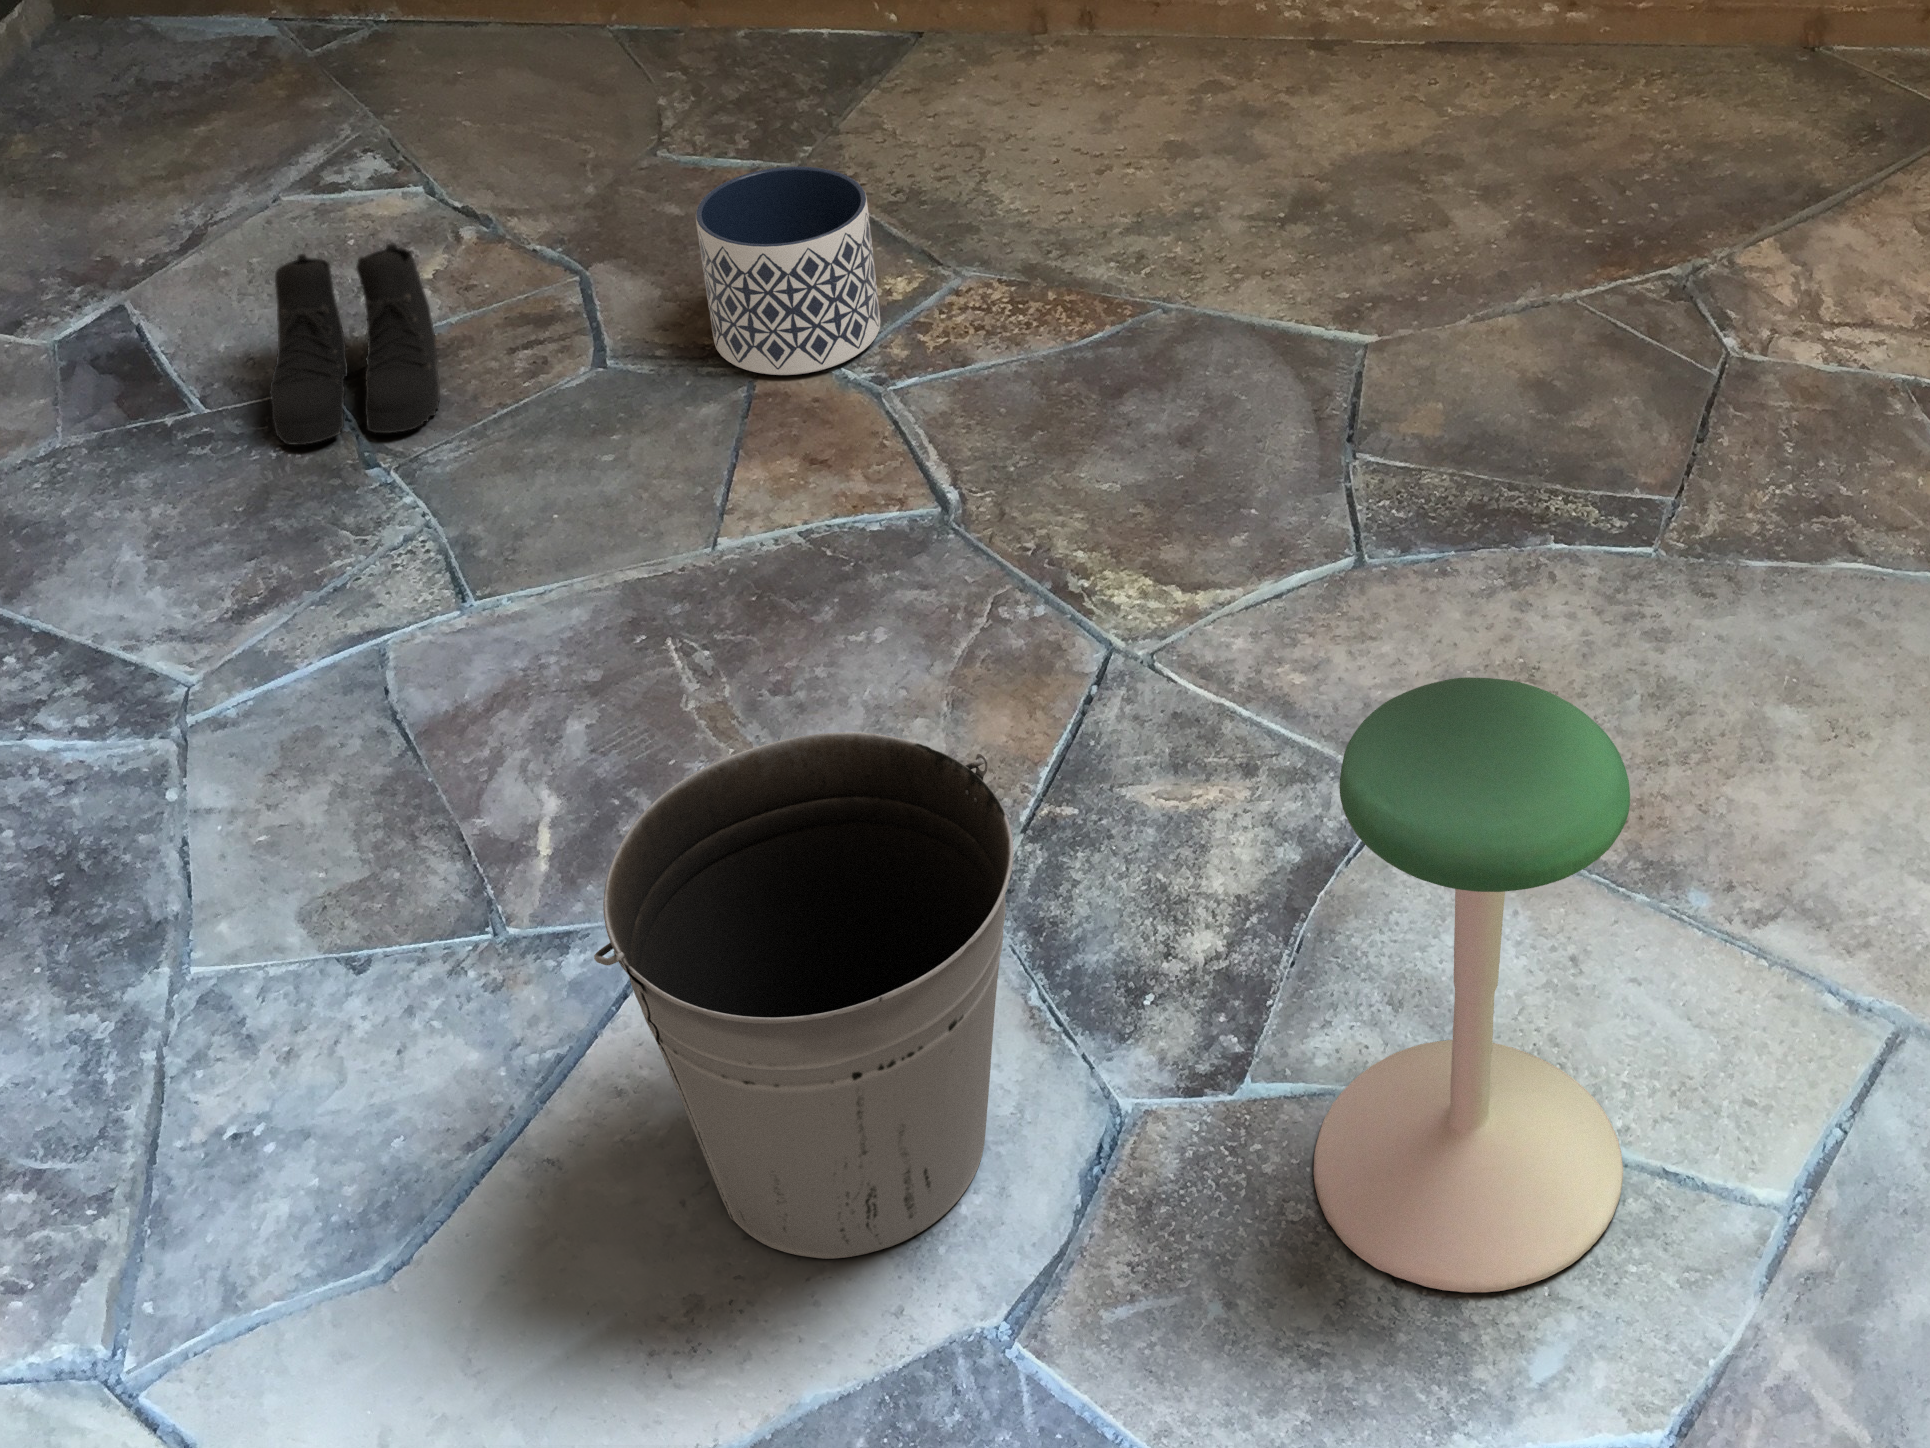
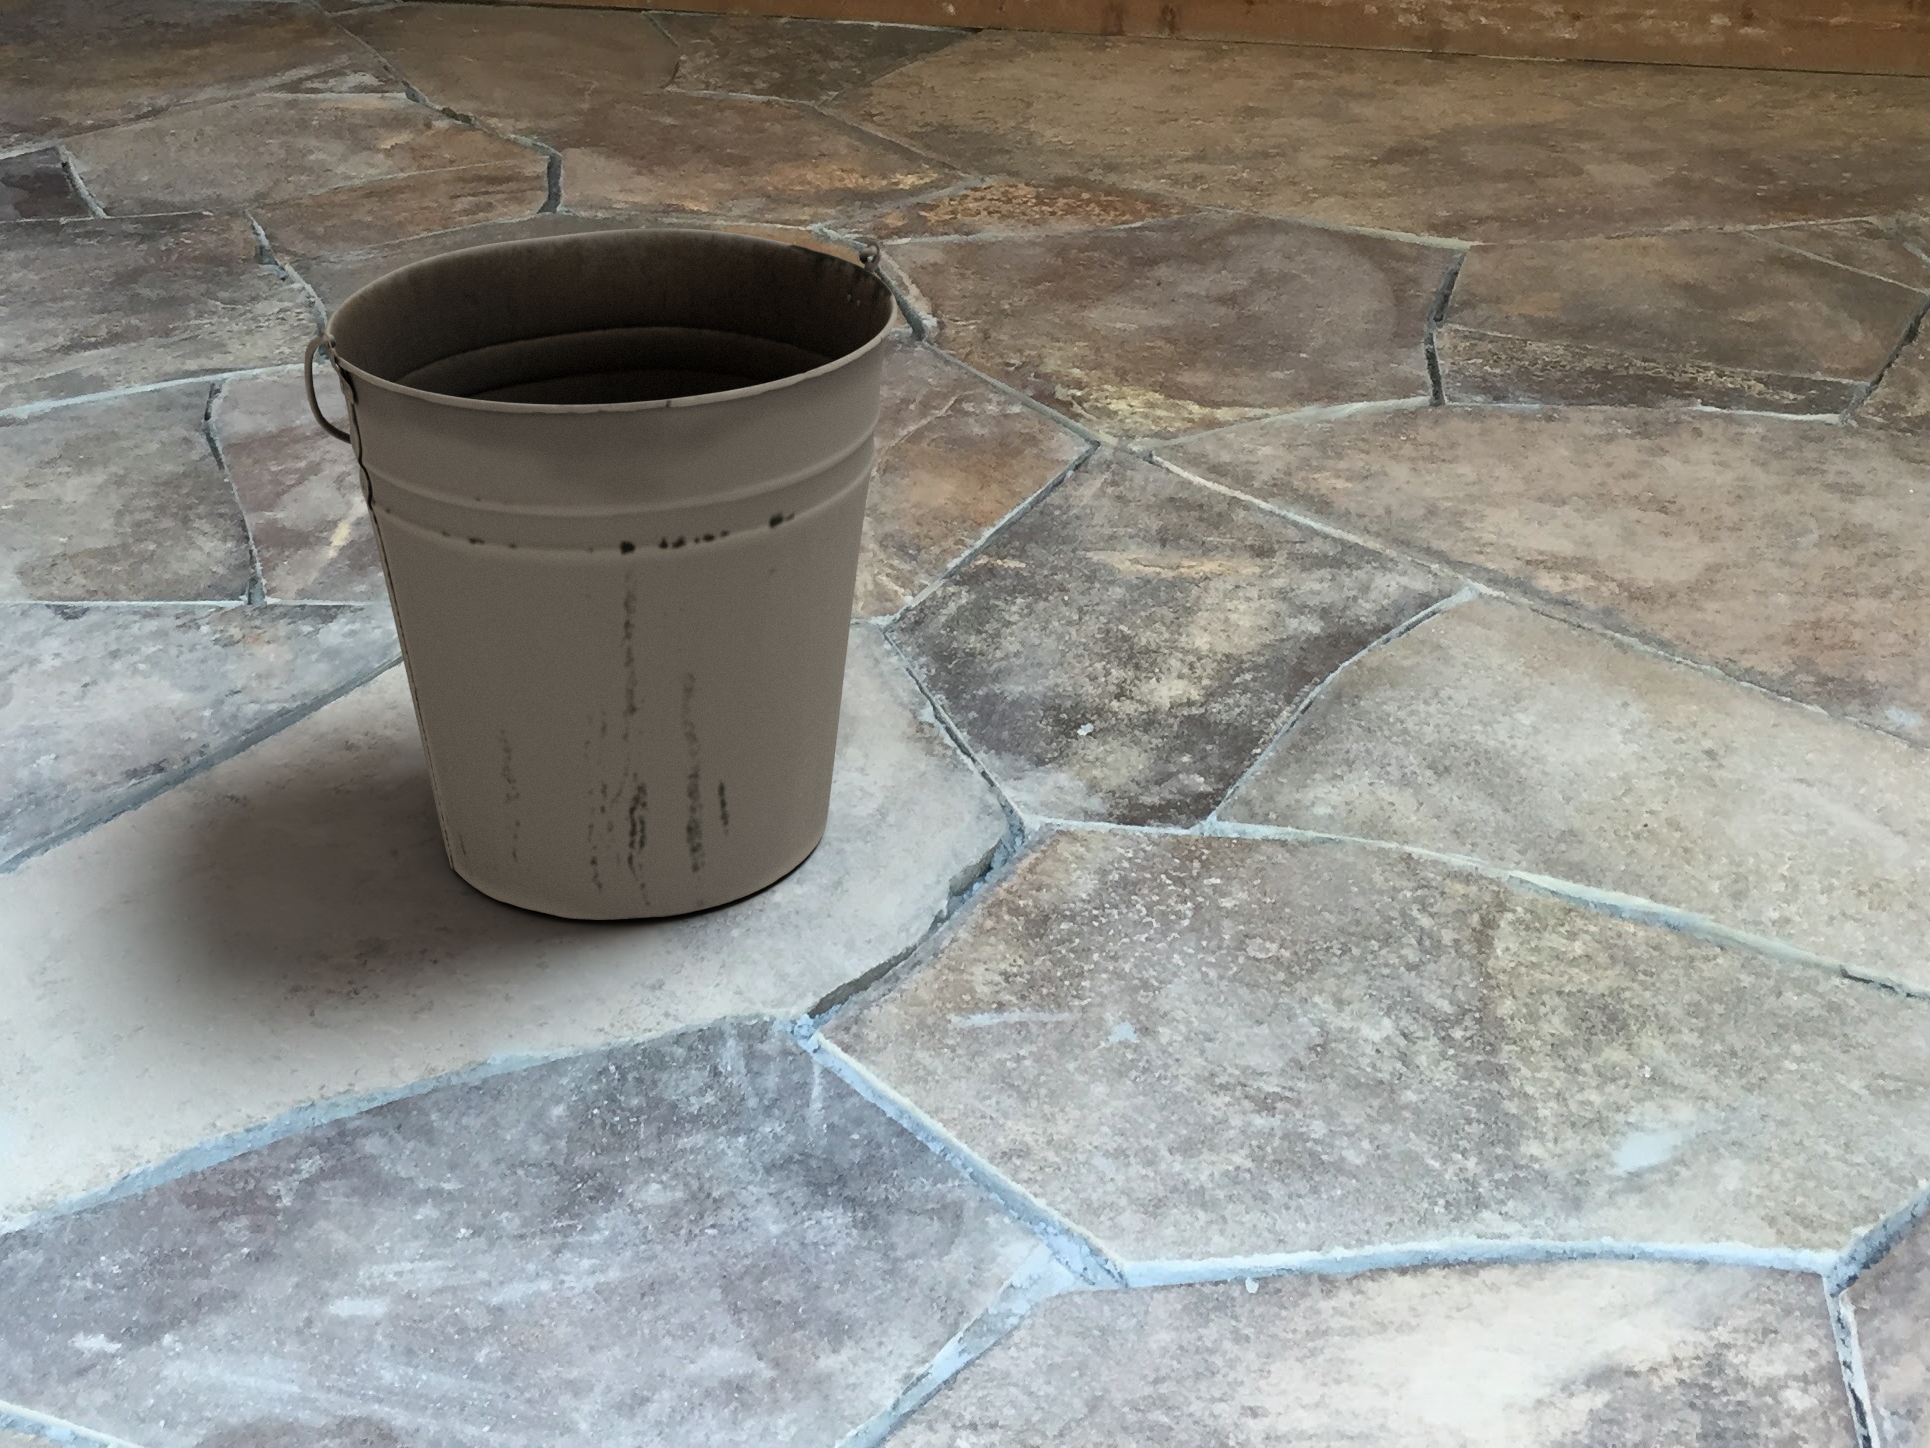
planter: present [696,166,880,375] -> none [670,10,874,229]
boots: present [270,243,440,445] -> none [162,46,362,237]
stool: present [1314,677,1630,1292] -> none [1295,101,1810,1063]

